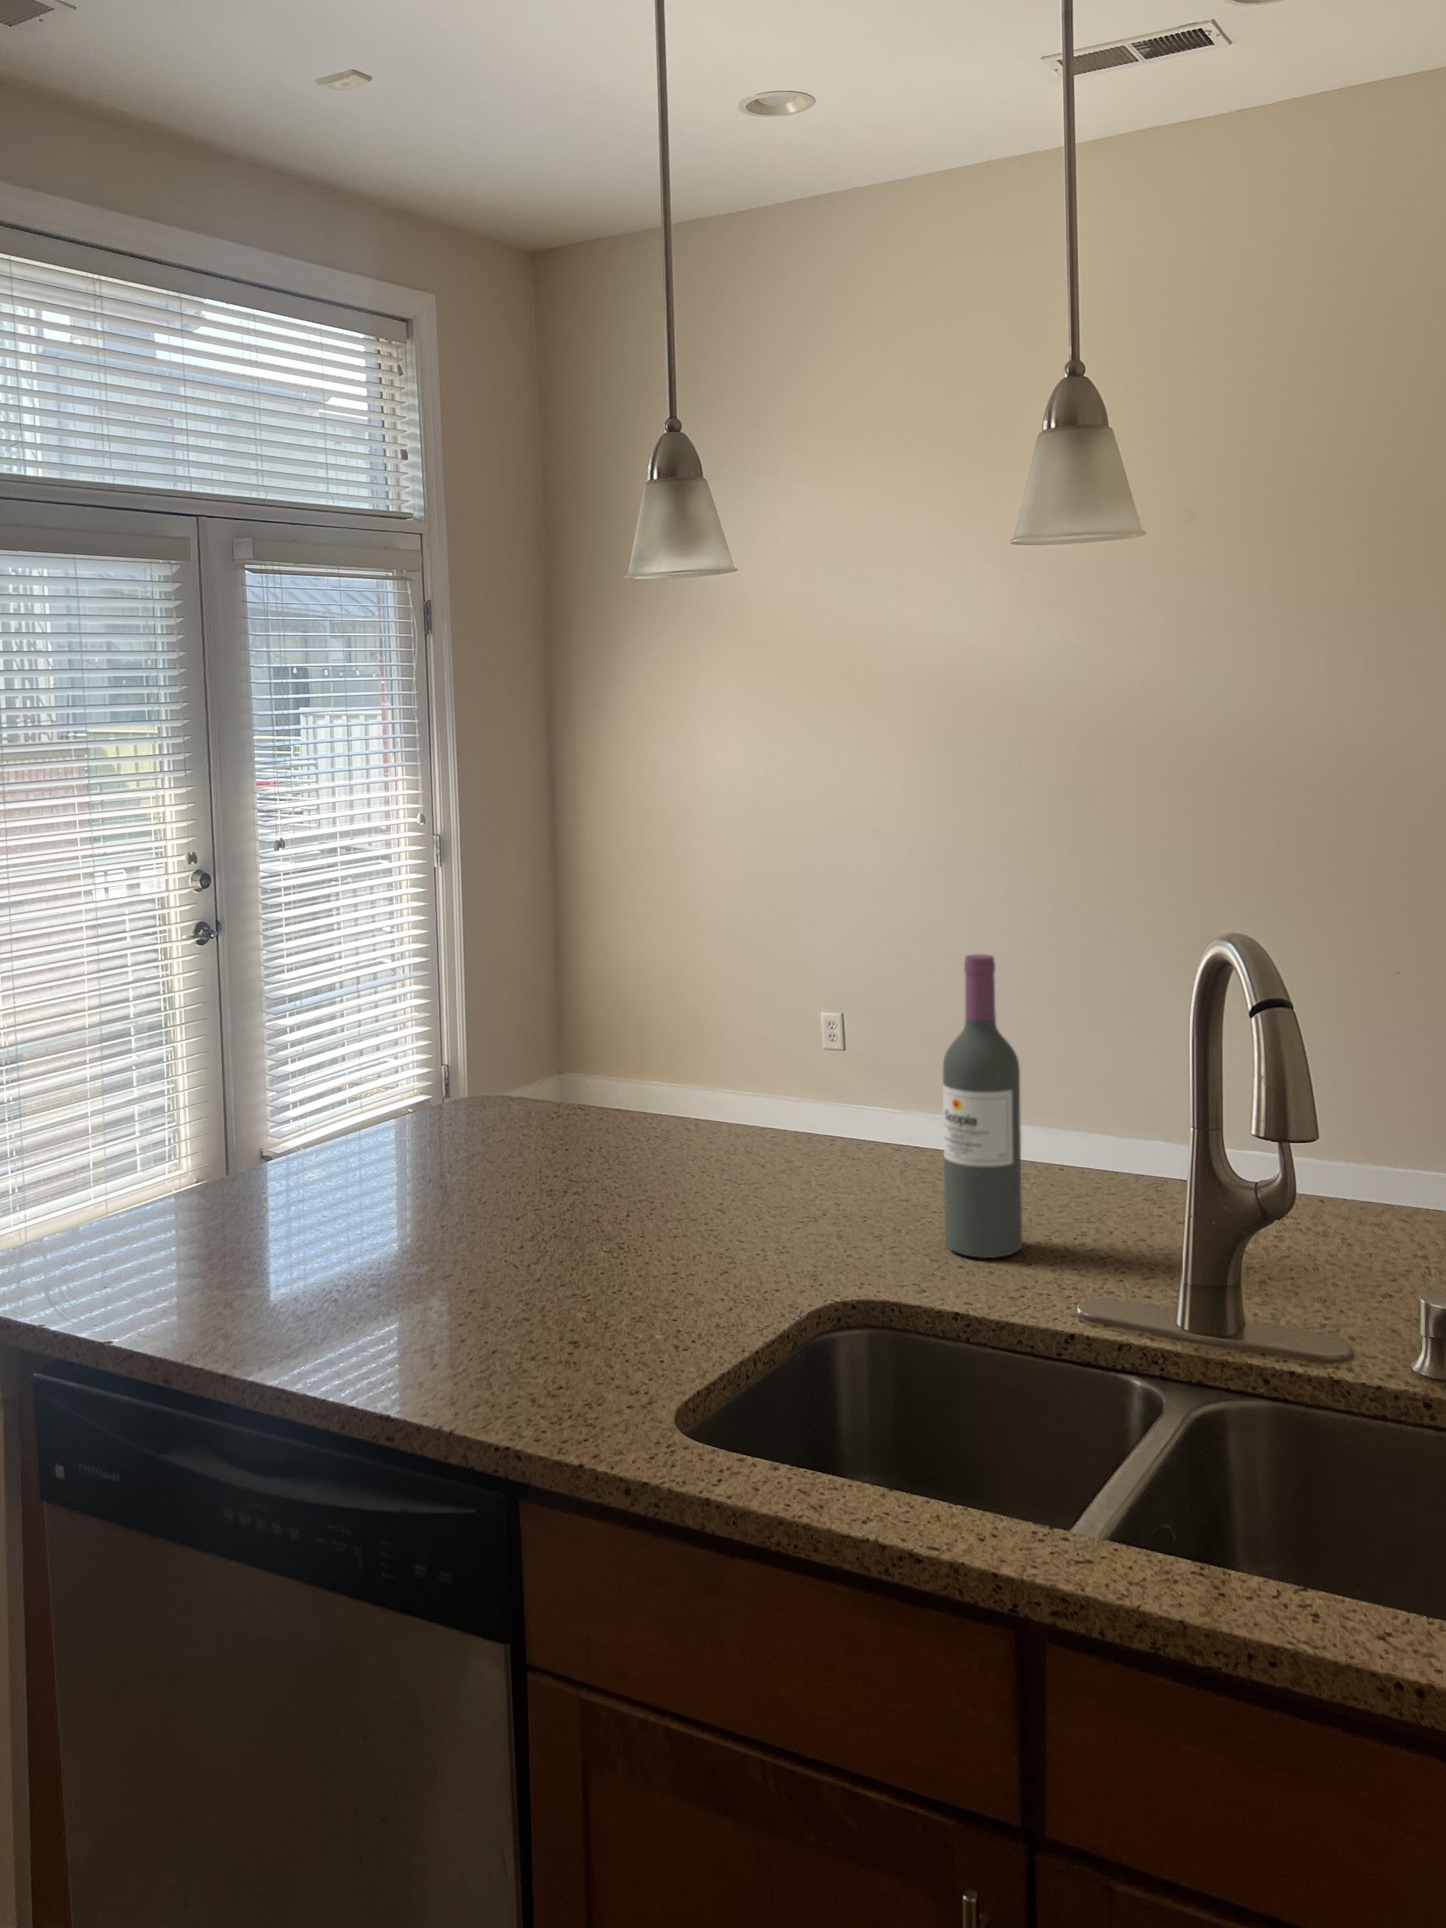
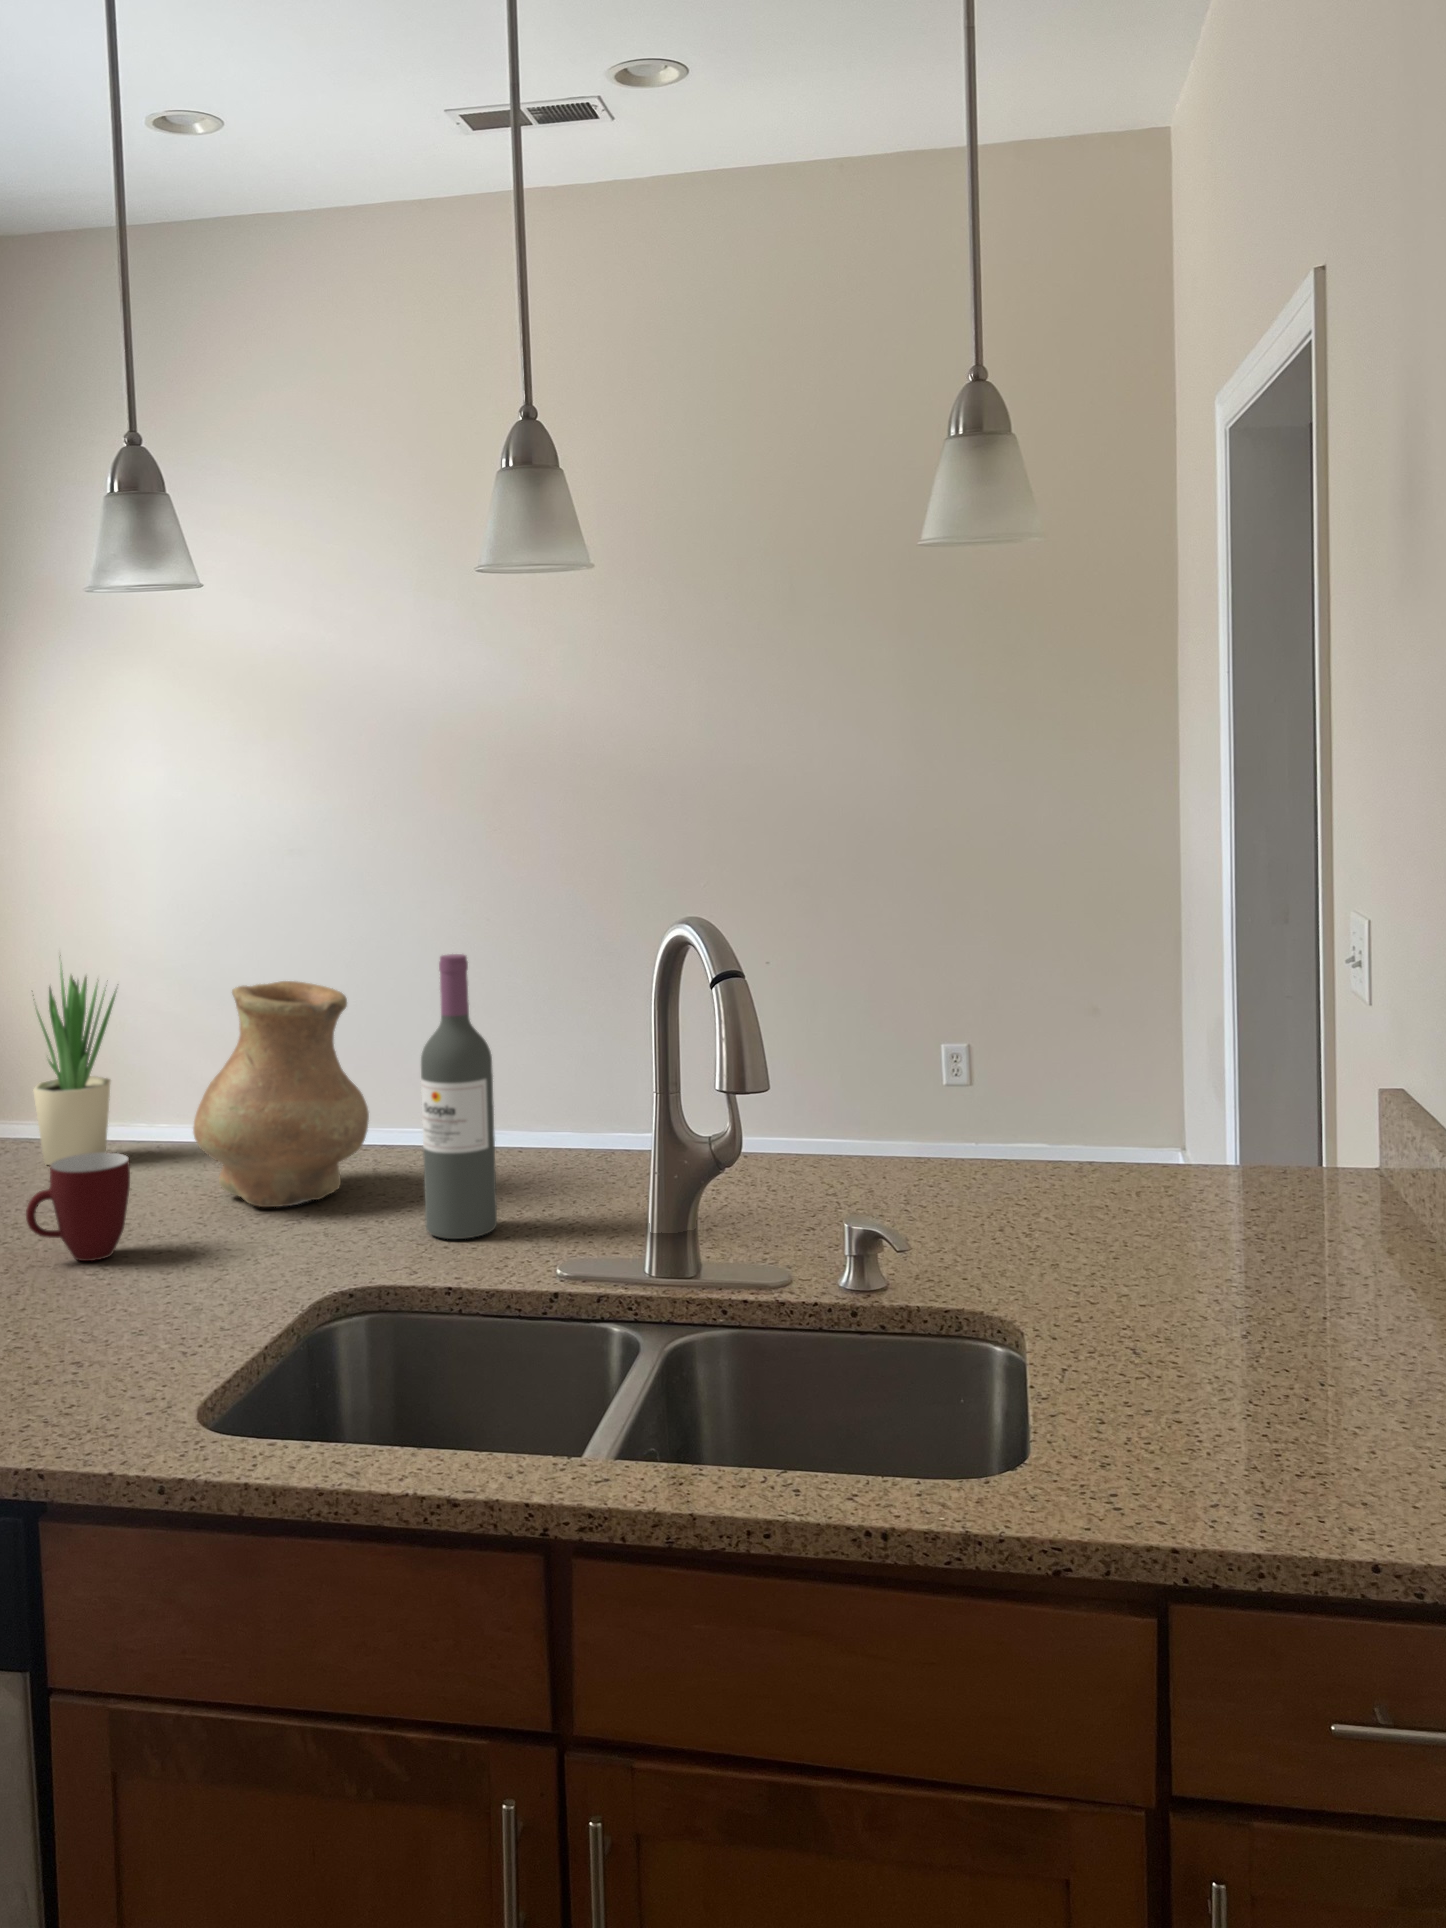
potted plant: none [581,923,662,1137] -> present [33,967,116,1165]
vase: none [721,970,897,1201] -> present [193,981,369,1207]
mug: none [552,1130,650,1237] -> present [26,1153,130,1261]

